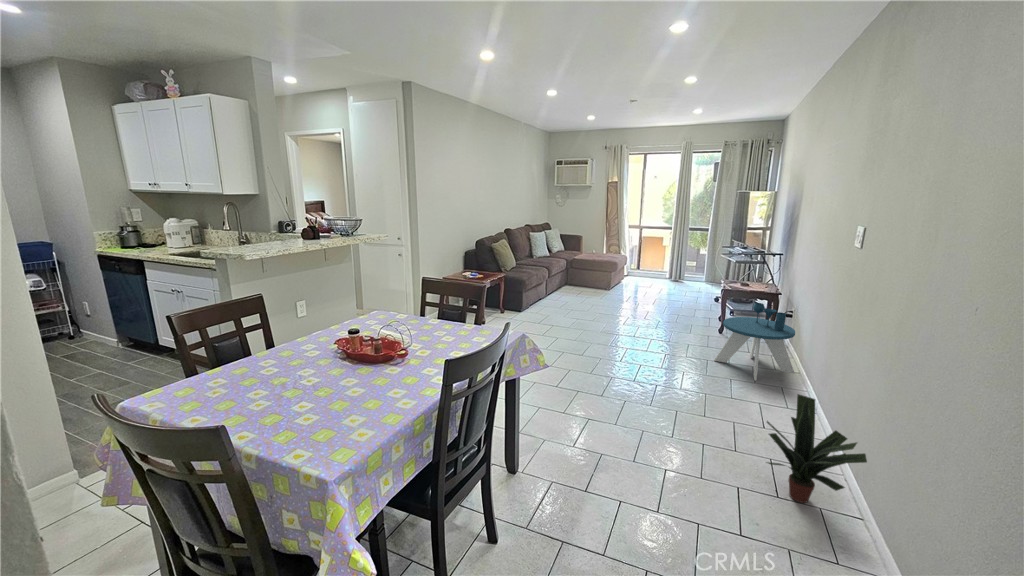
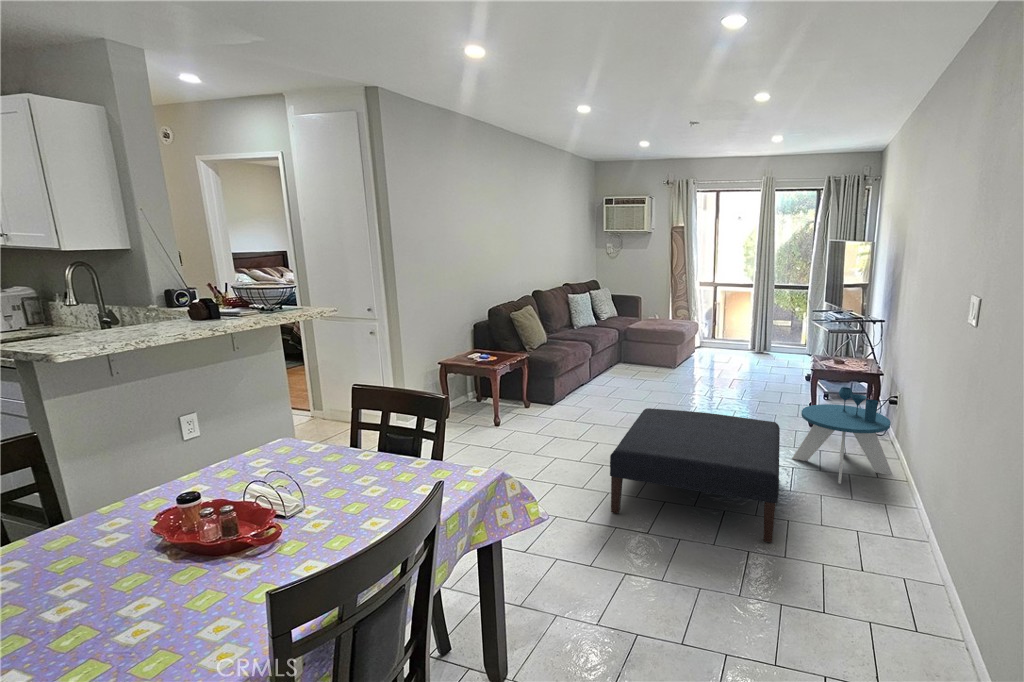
ottoman: none [574,319,720,430] -> present [610,408,780,542]
potted plant: present [766,394,867,503] -> none [817,500,931,625]

